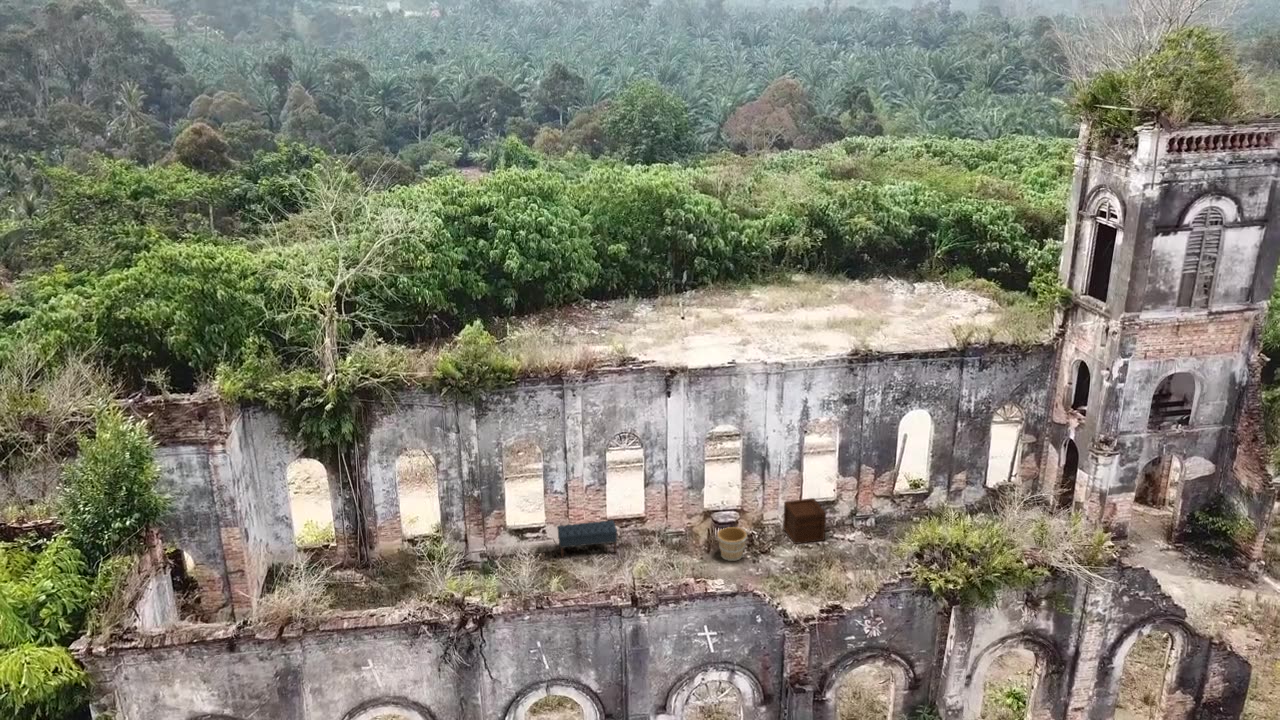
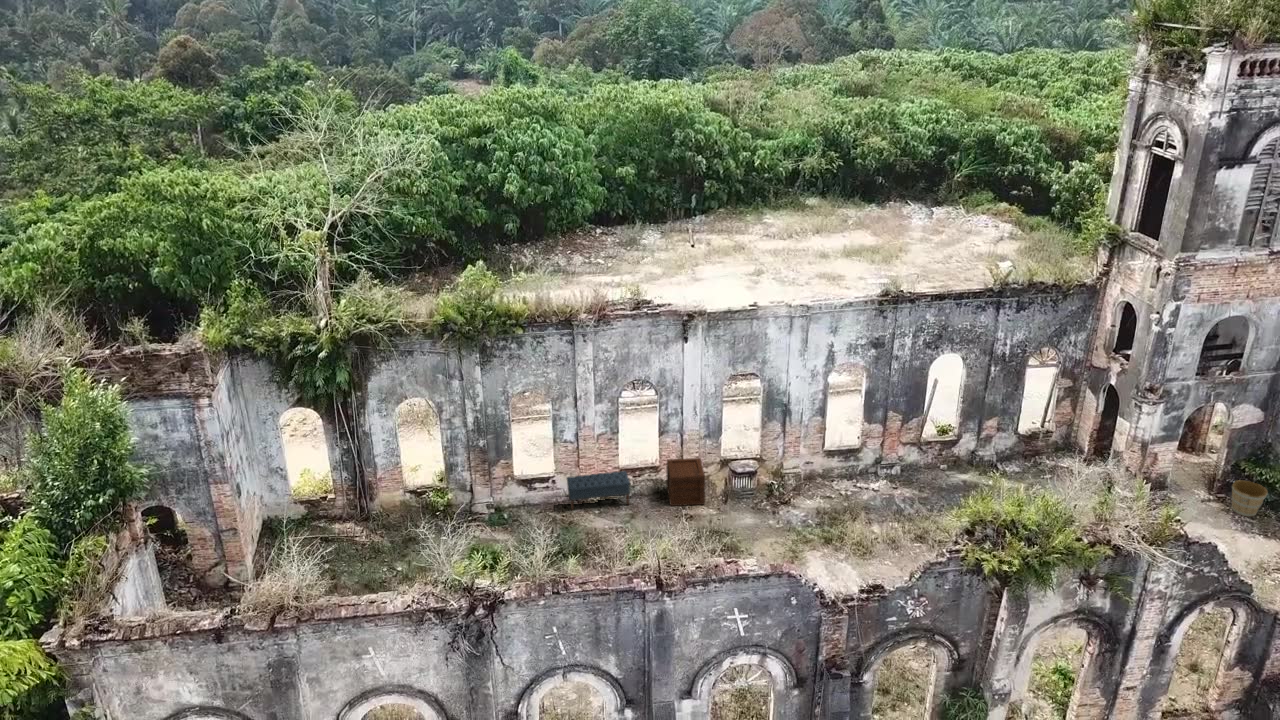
wooden crate: present [783,498,826,544] -> present [667,458,705,506]
wooden bucket: present [717,527,747,561] -> present [1231,480,1268,516]

